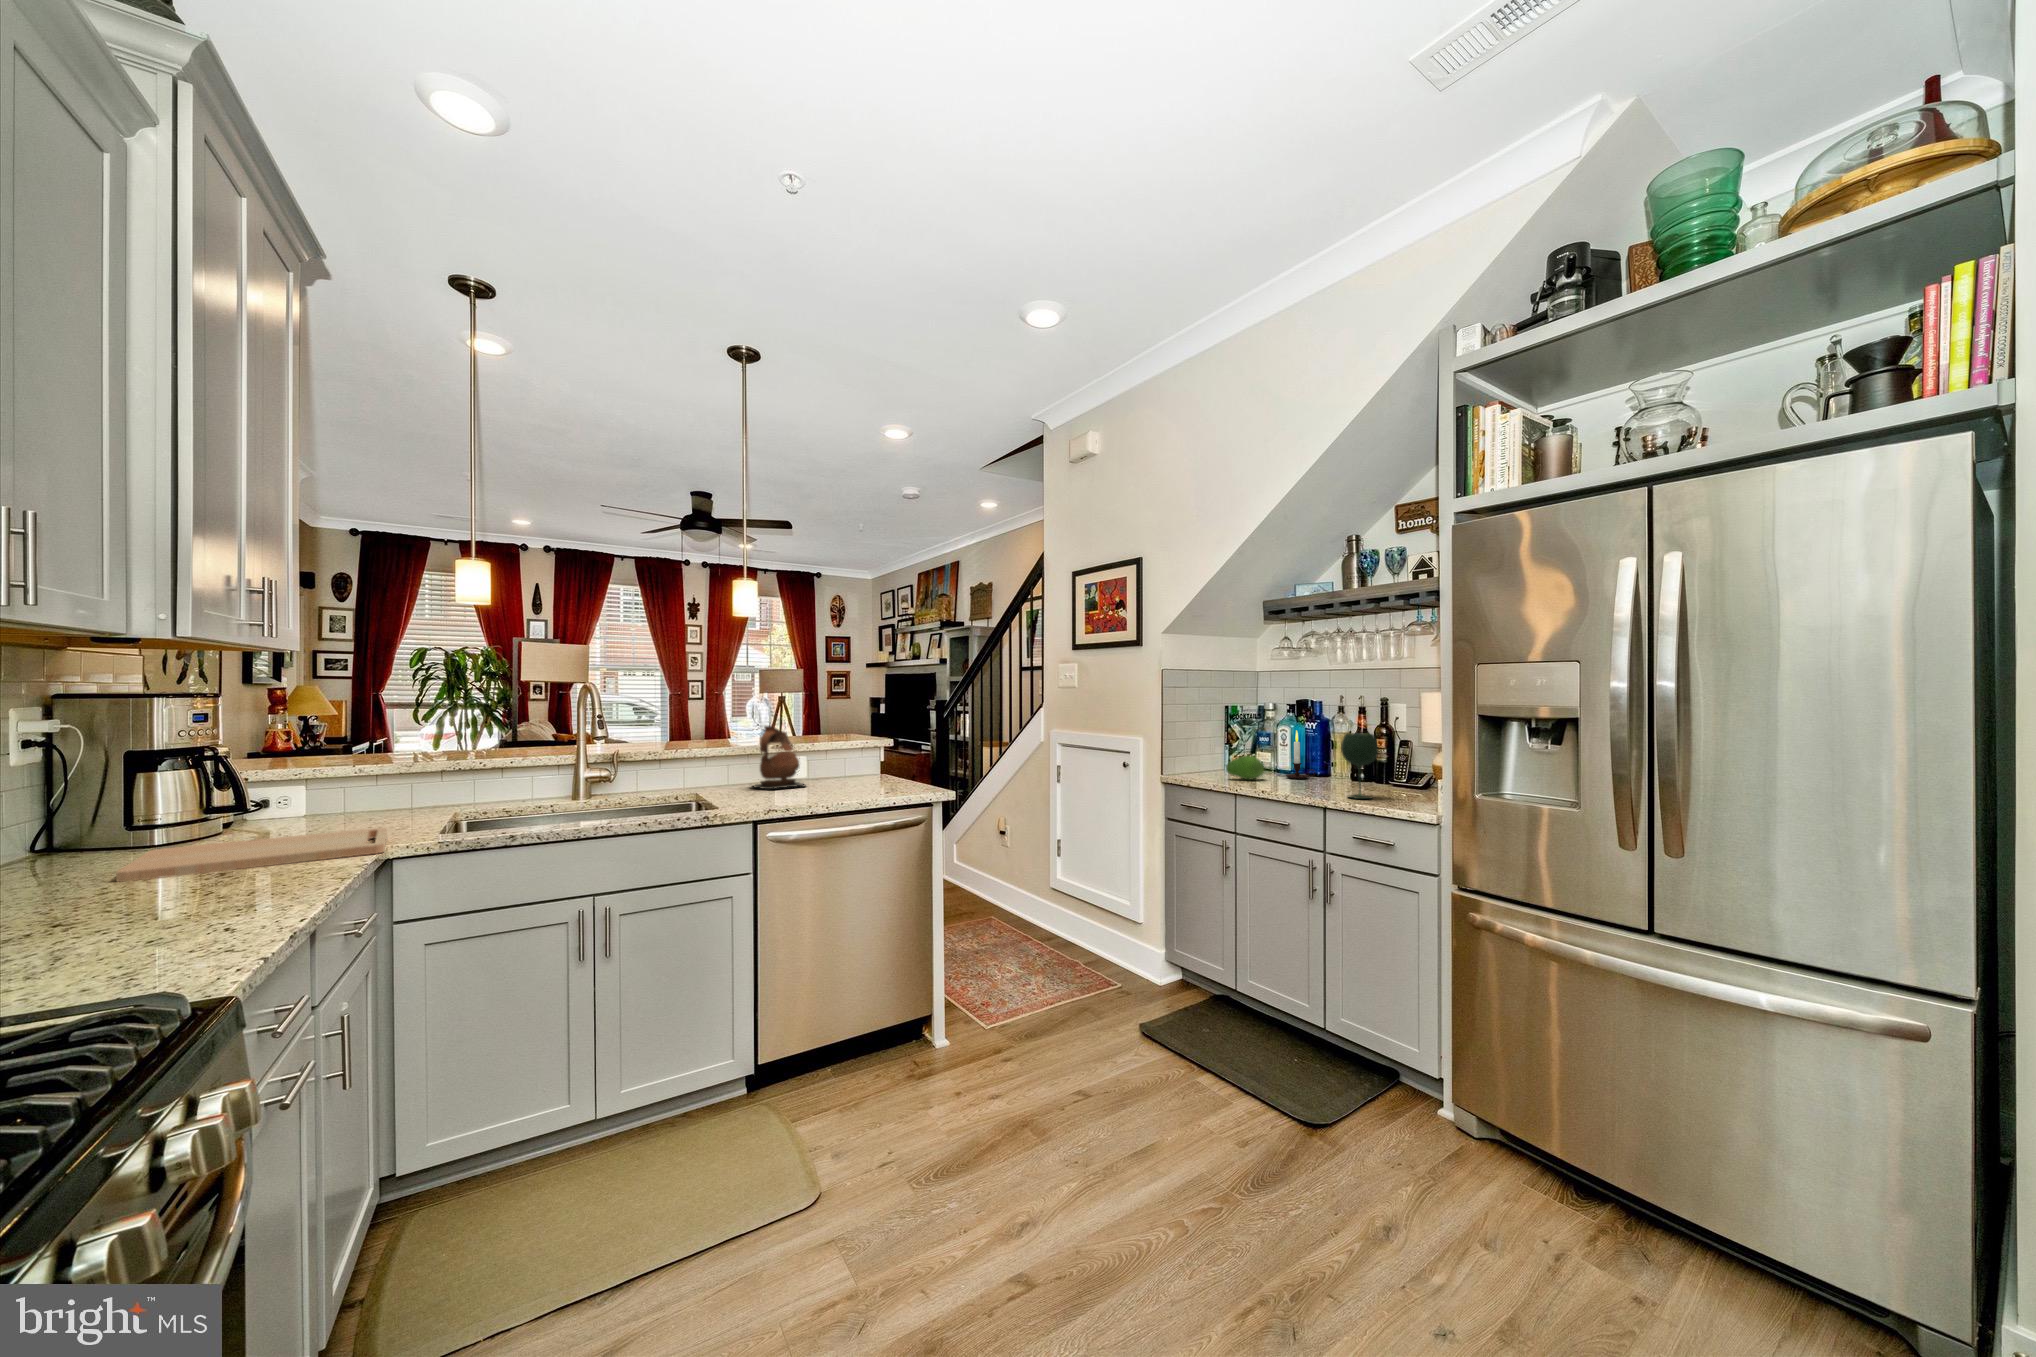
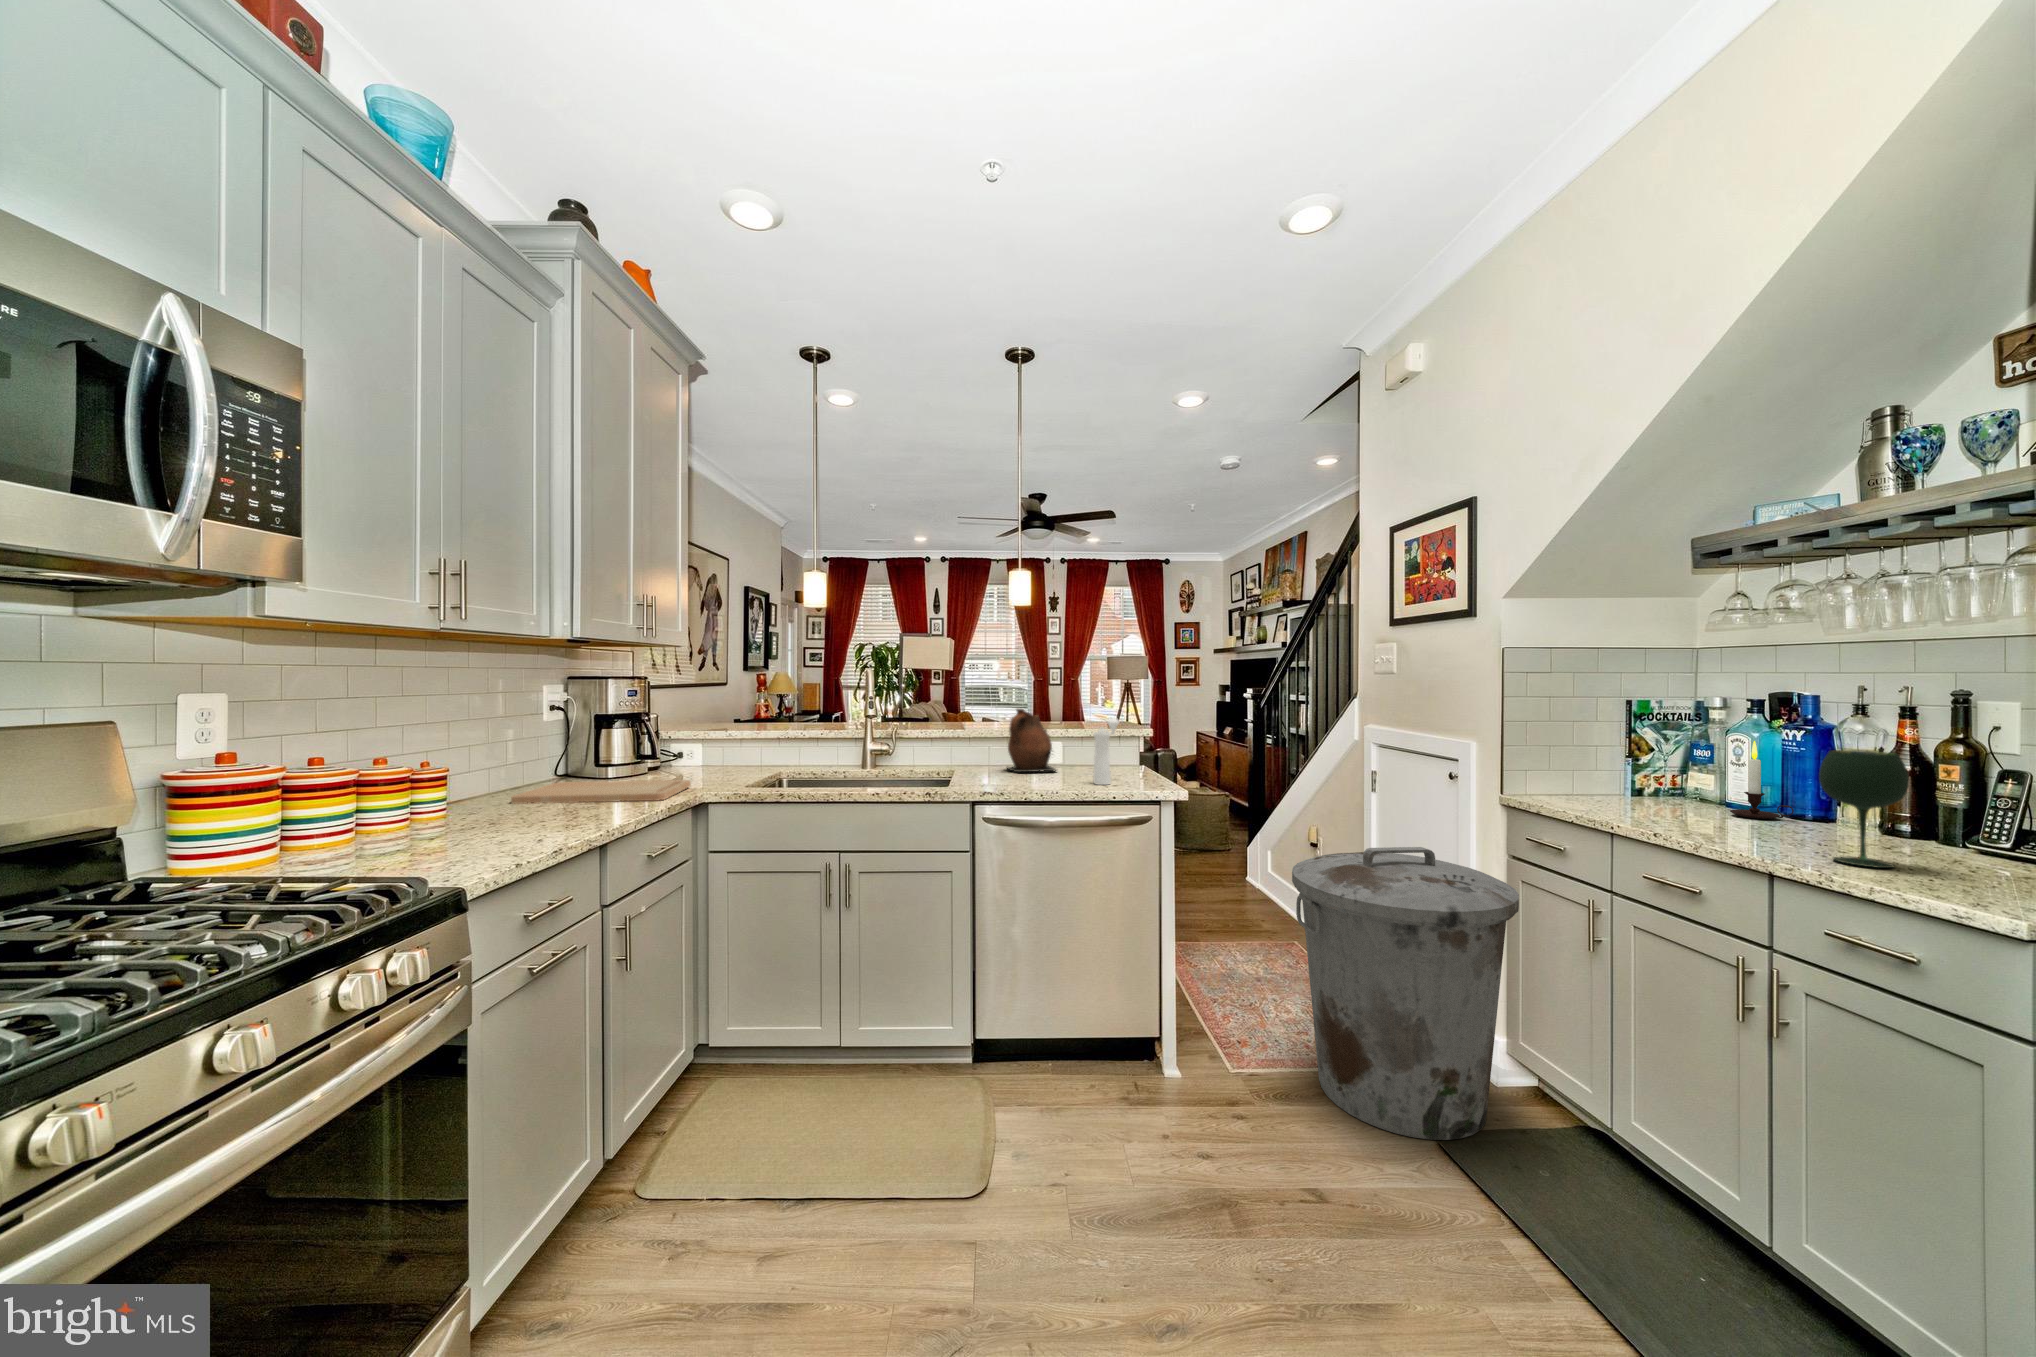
pepper mill: none [859,732,878,794] -> present [1093,718,1119,785]
fruit: present [1226,755,1264,780] -> none [1610,775,1682,812]
trash can: none [1027,820,1181,1038] -> present [1292,847,1519,1140]

